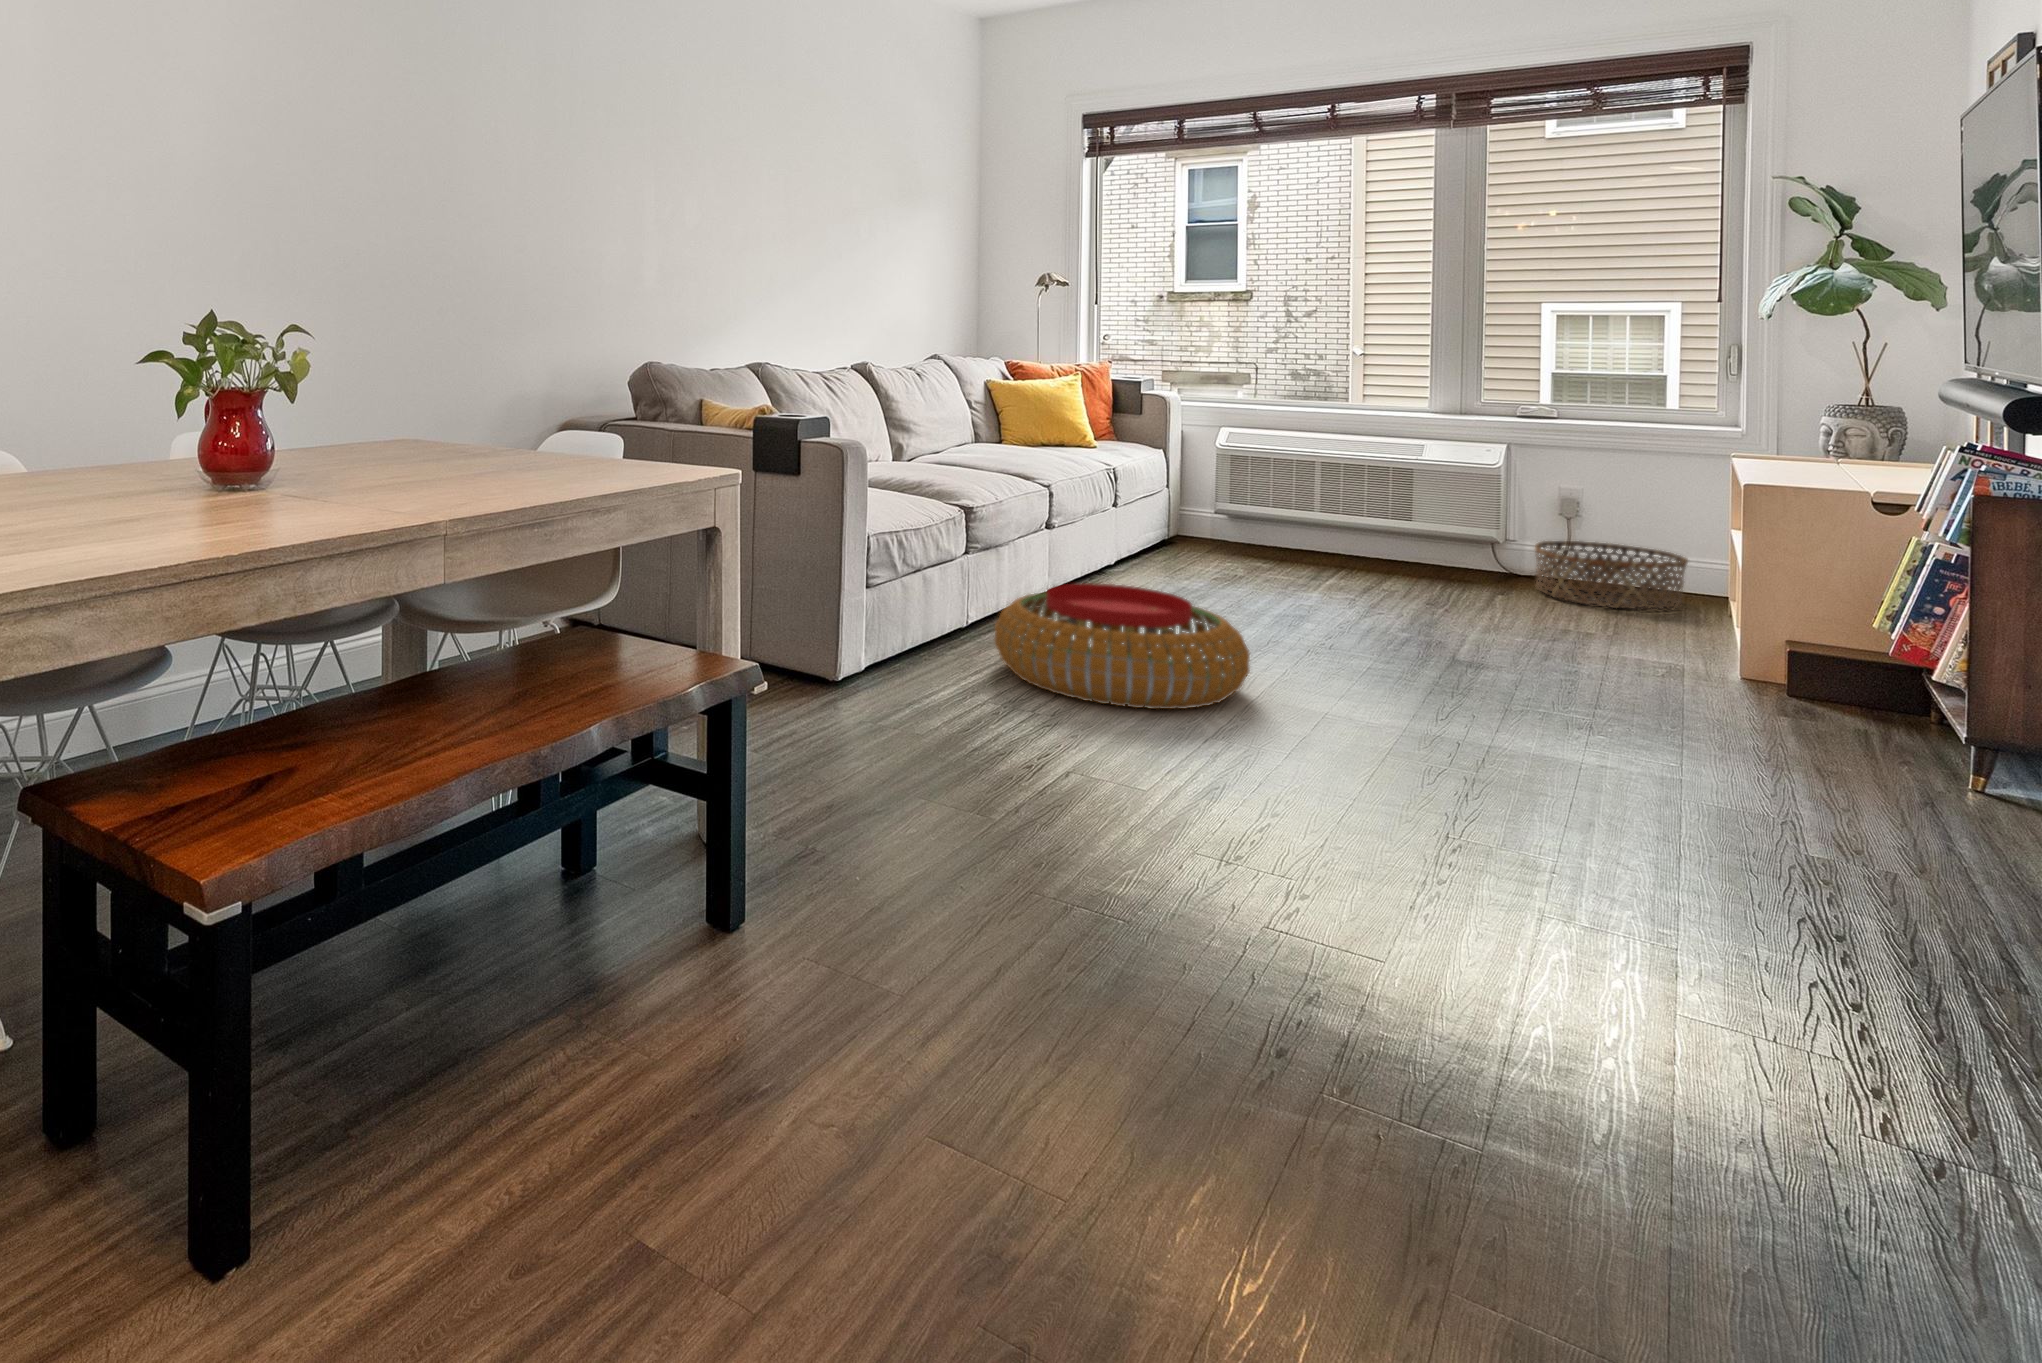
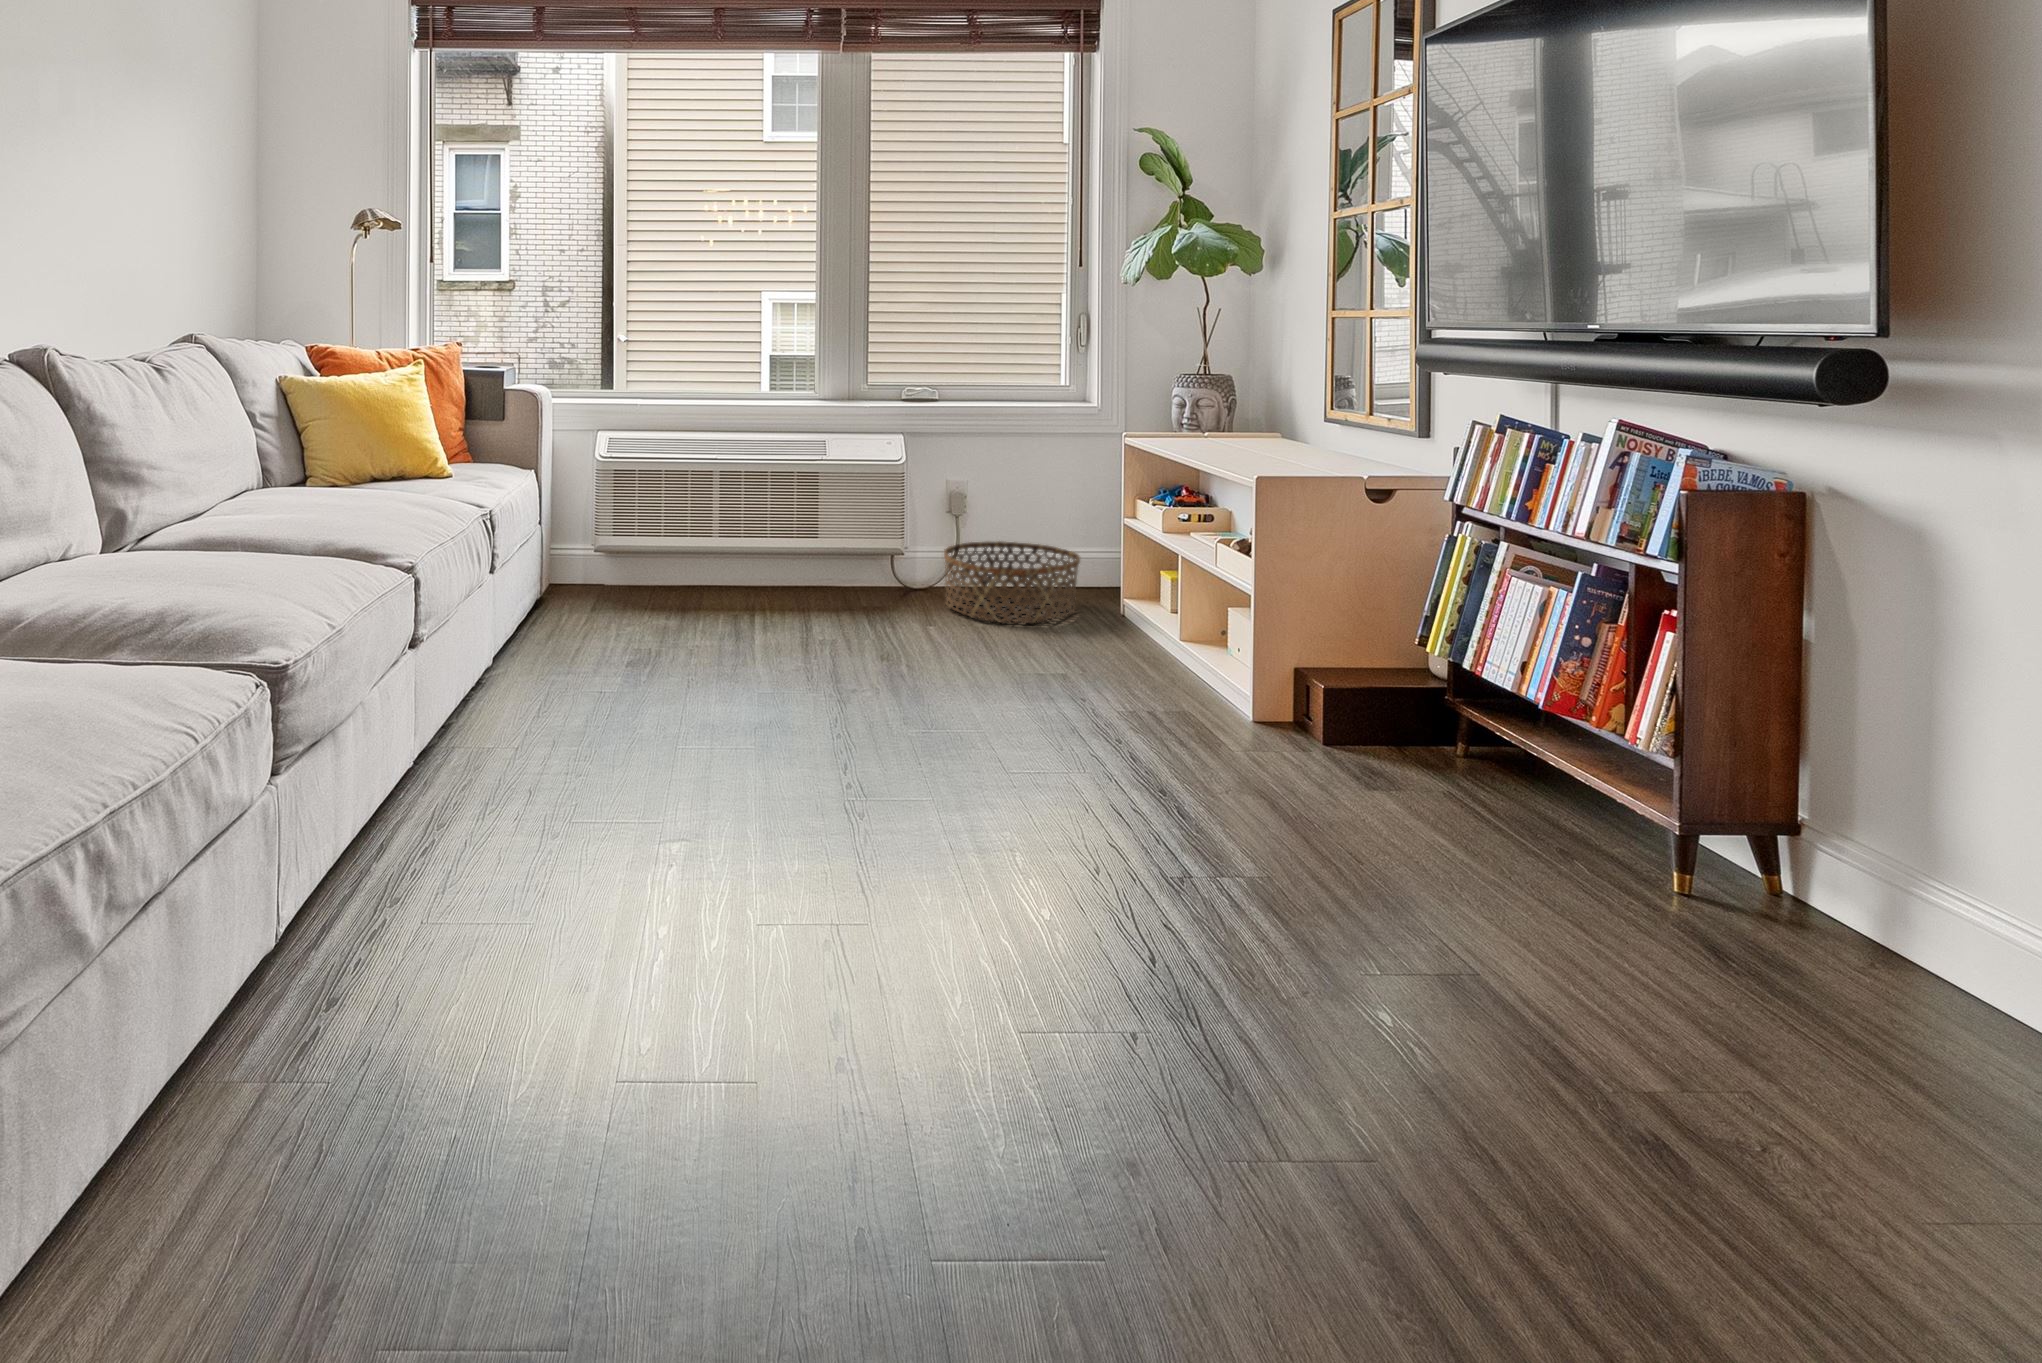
pouf: present [995,583,1250,709] -> none [356,806,894,1211]

